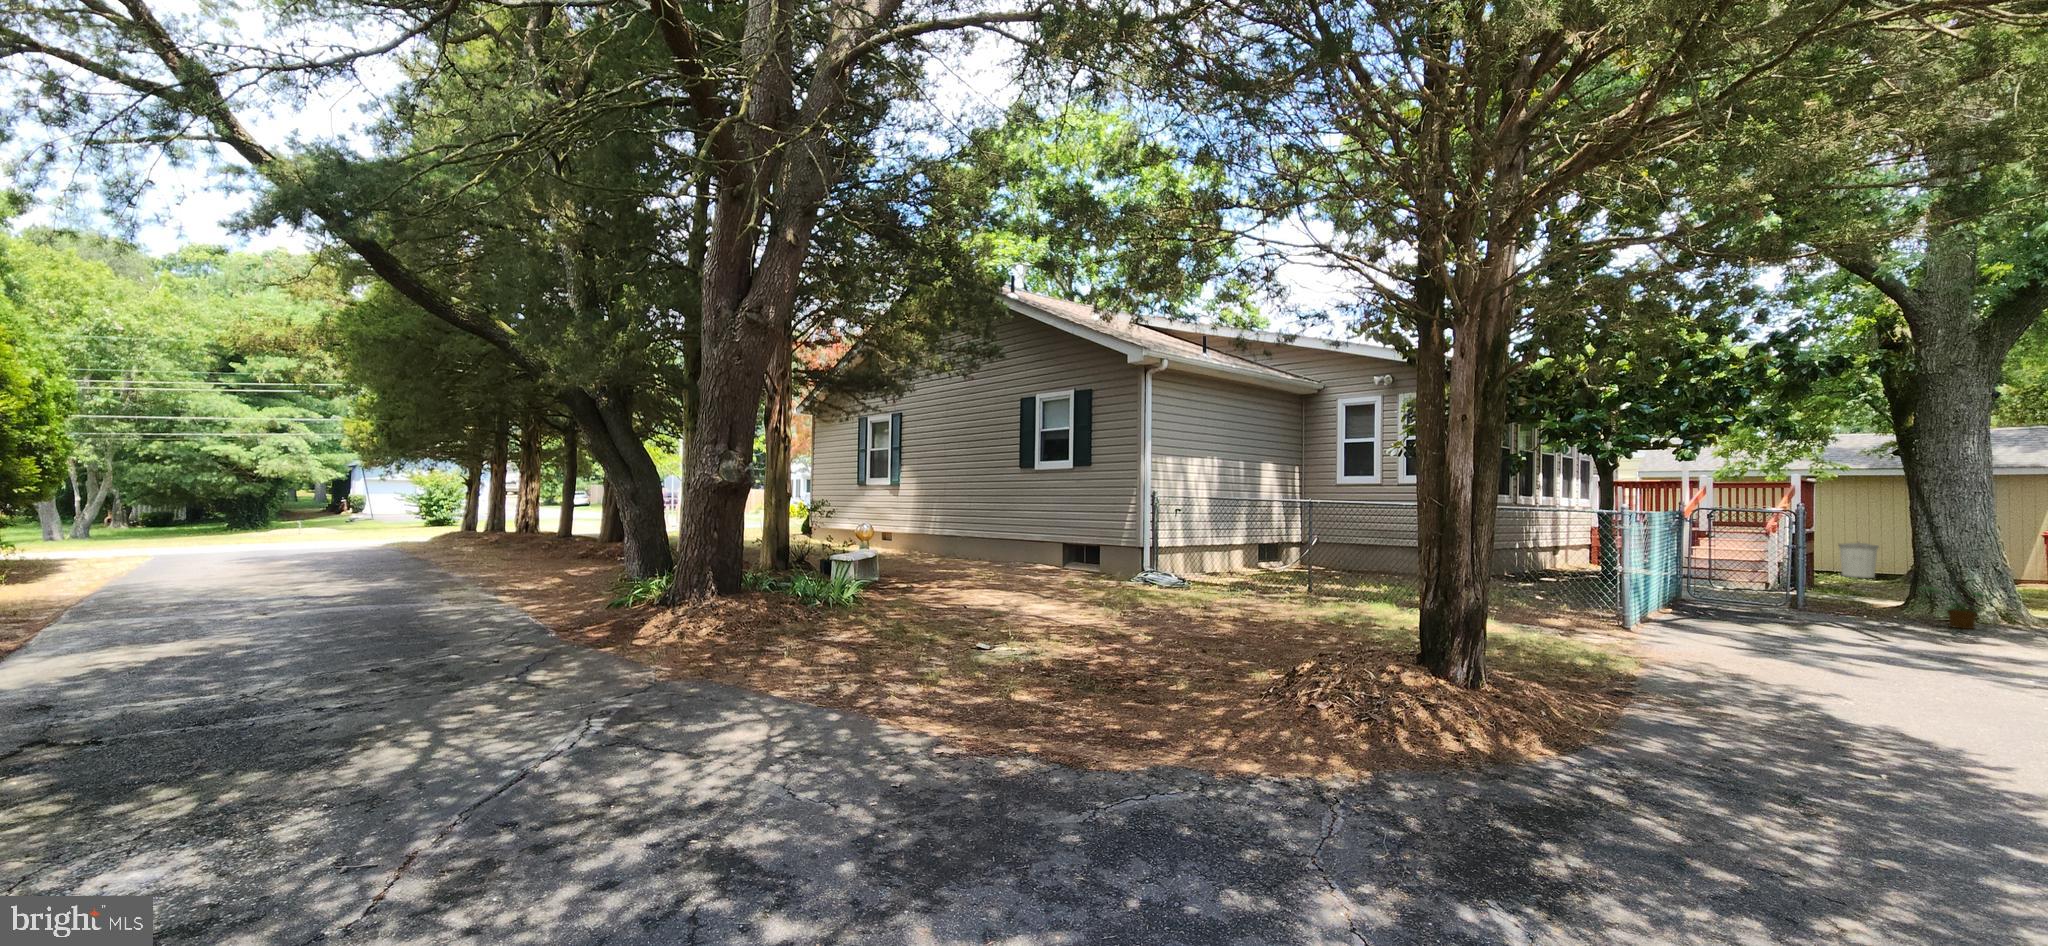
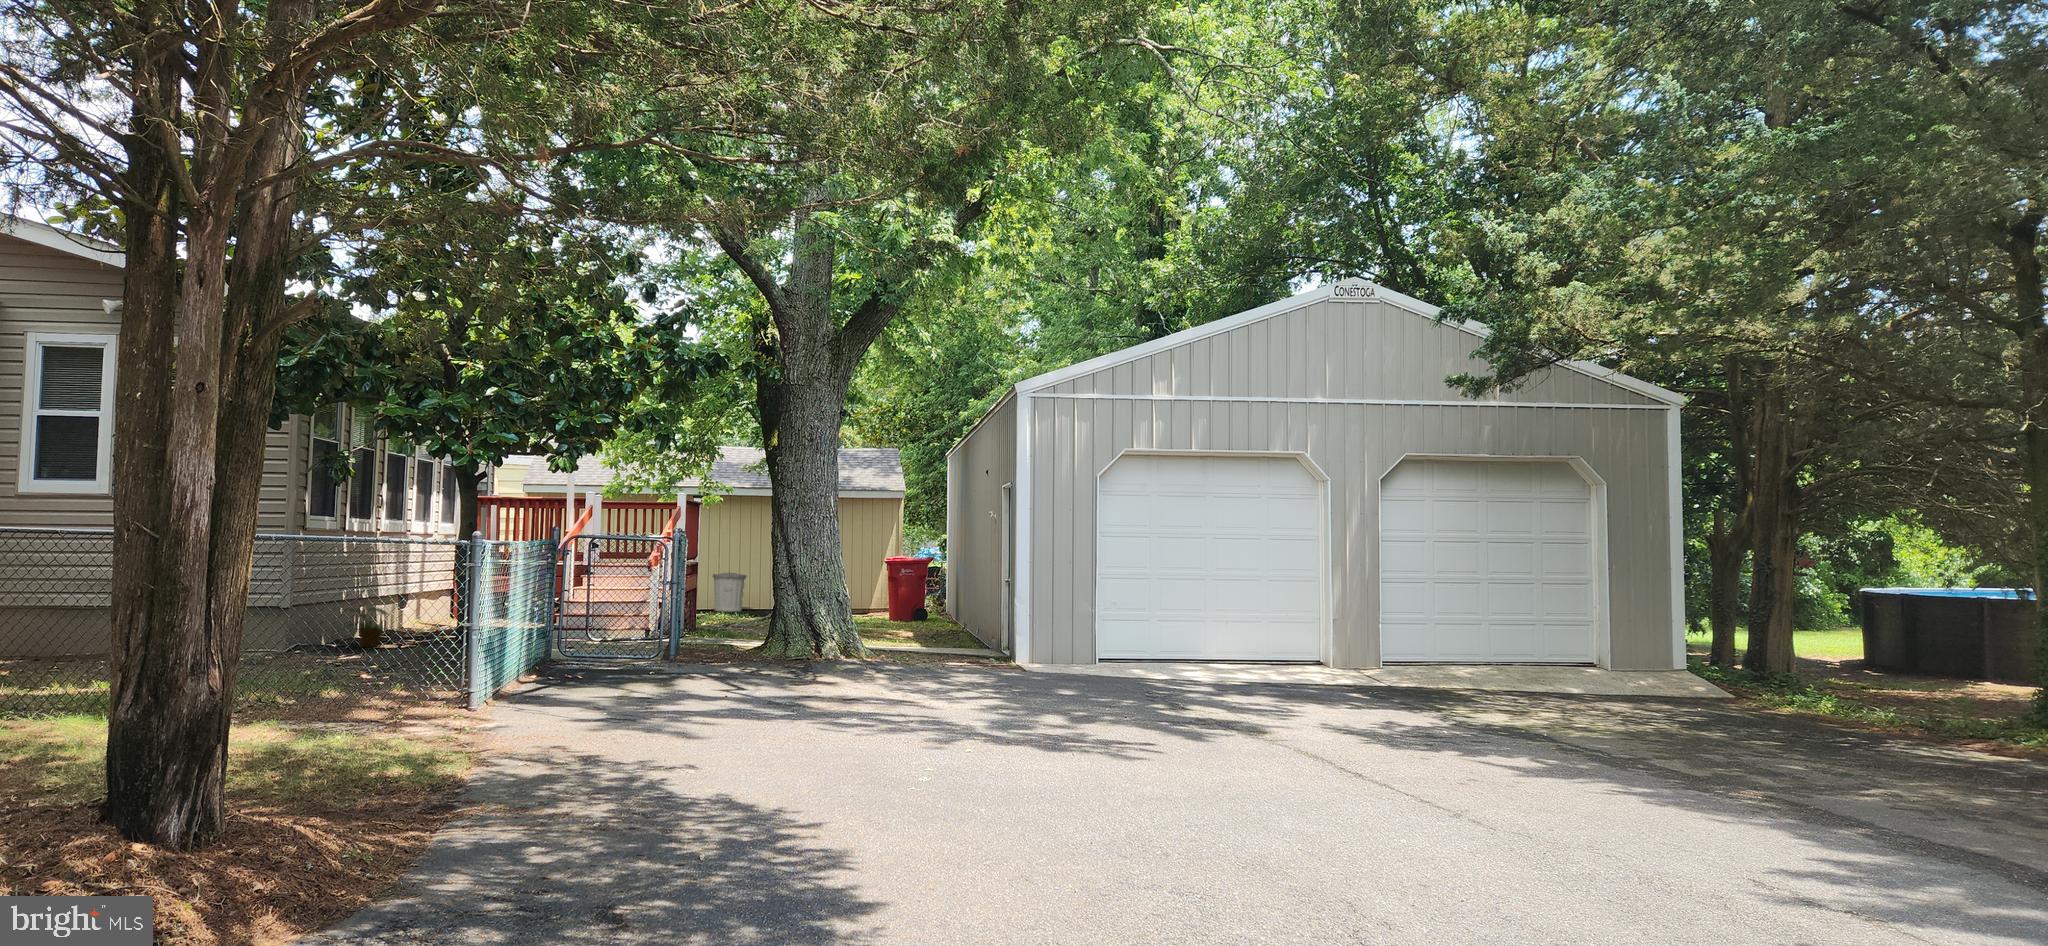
potted plant: present [1918,587,1987,629] -> present [344,608,387,647]

